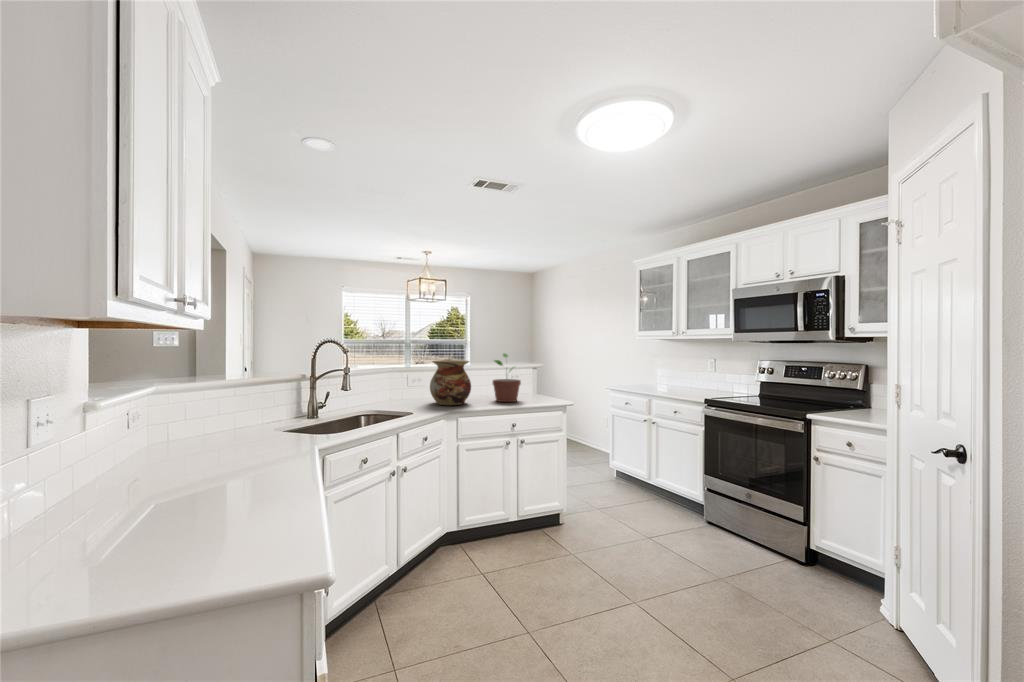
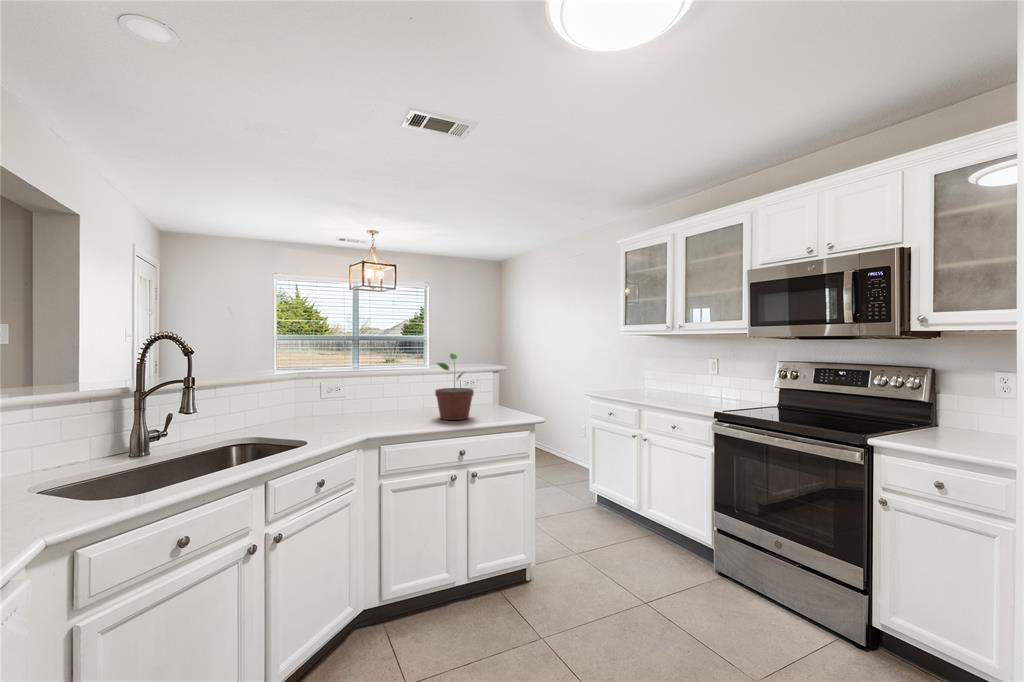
vase: present [430,360,471,405] -> none [346,363,404,426]

